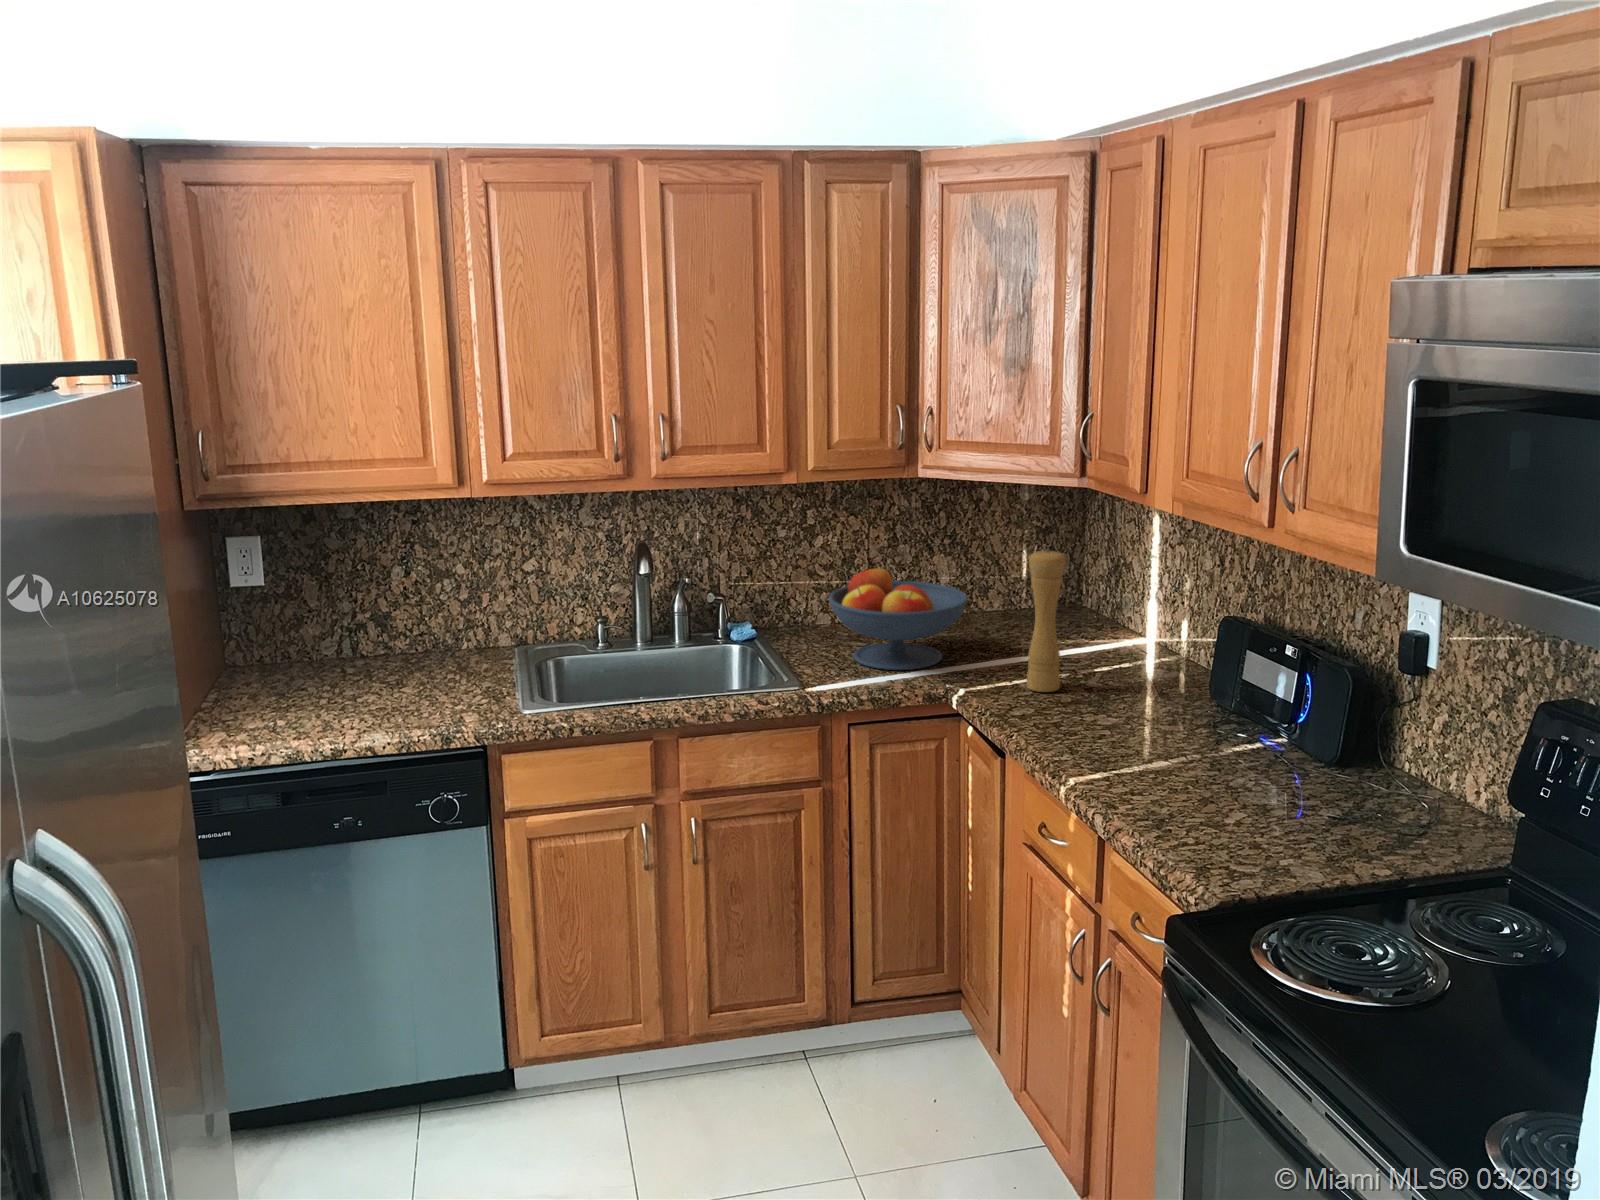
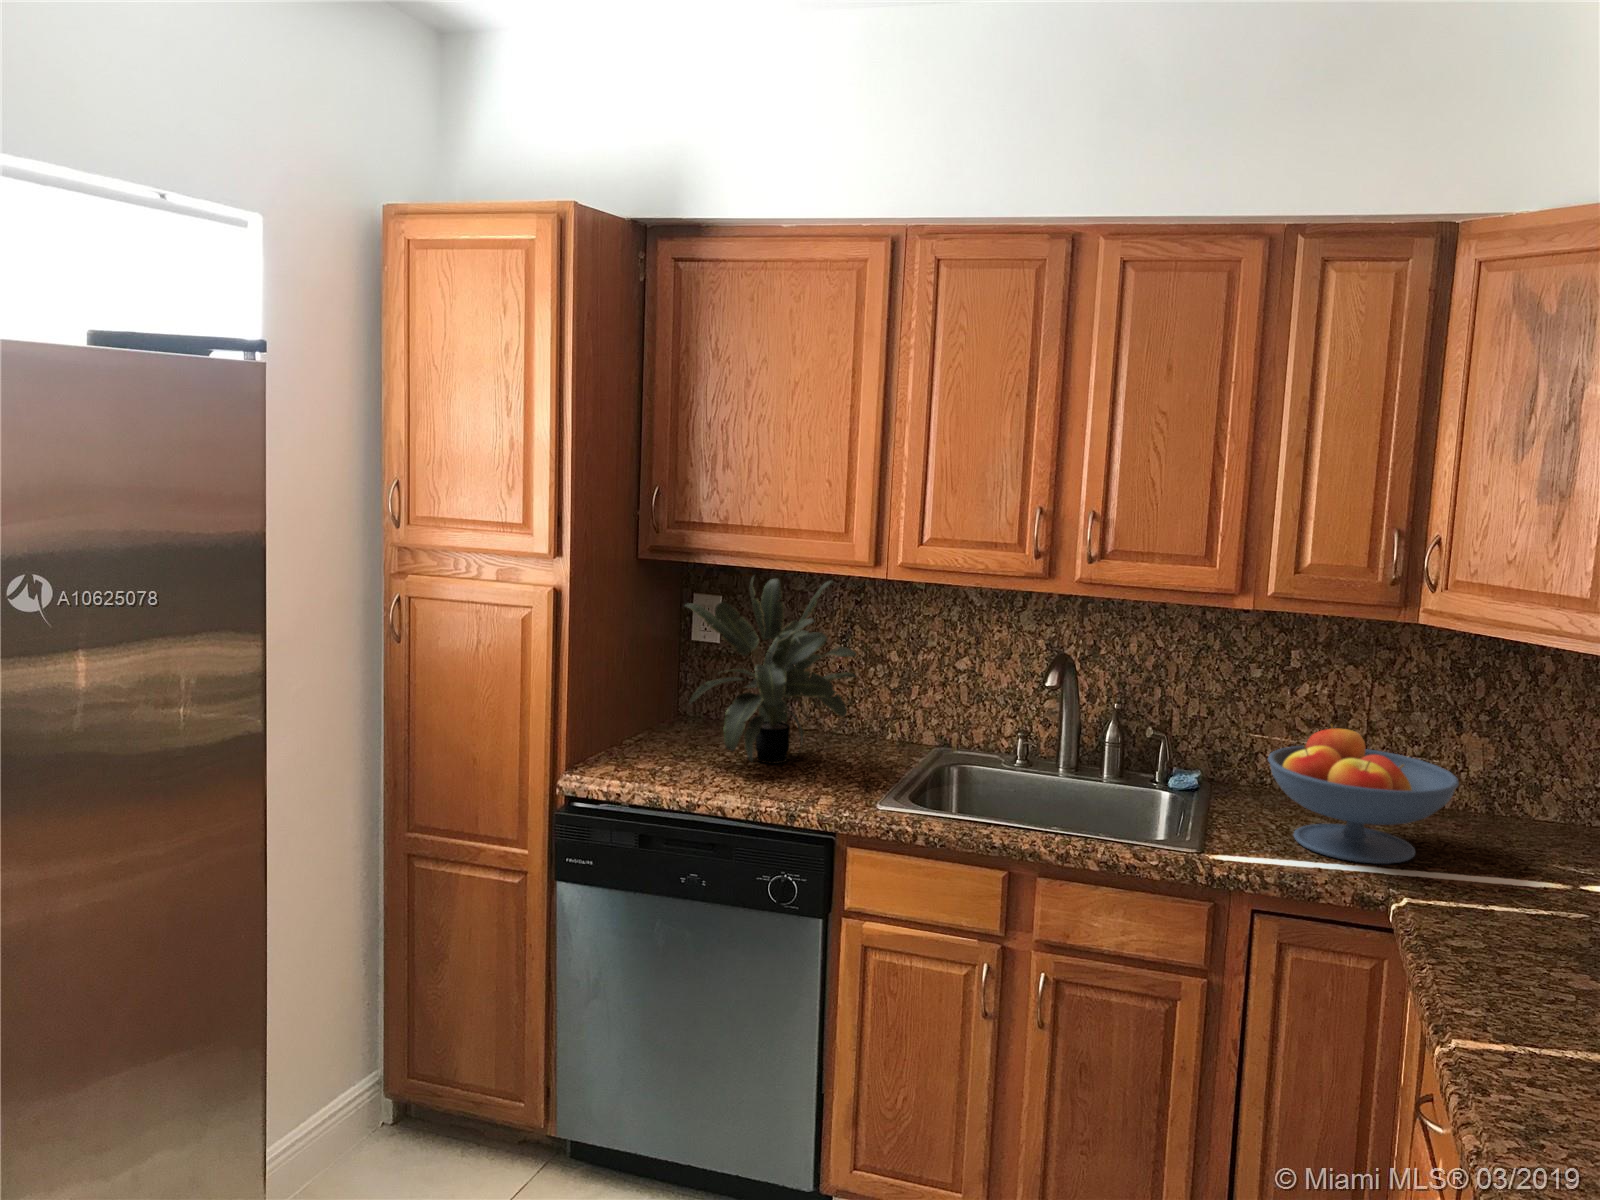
potted plant: none [259,506,460,697] -> present [685,577,856,764]
pepper mill: present [1027,549,1066,692] -> none [1498,733,1573,930]

